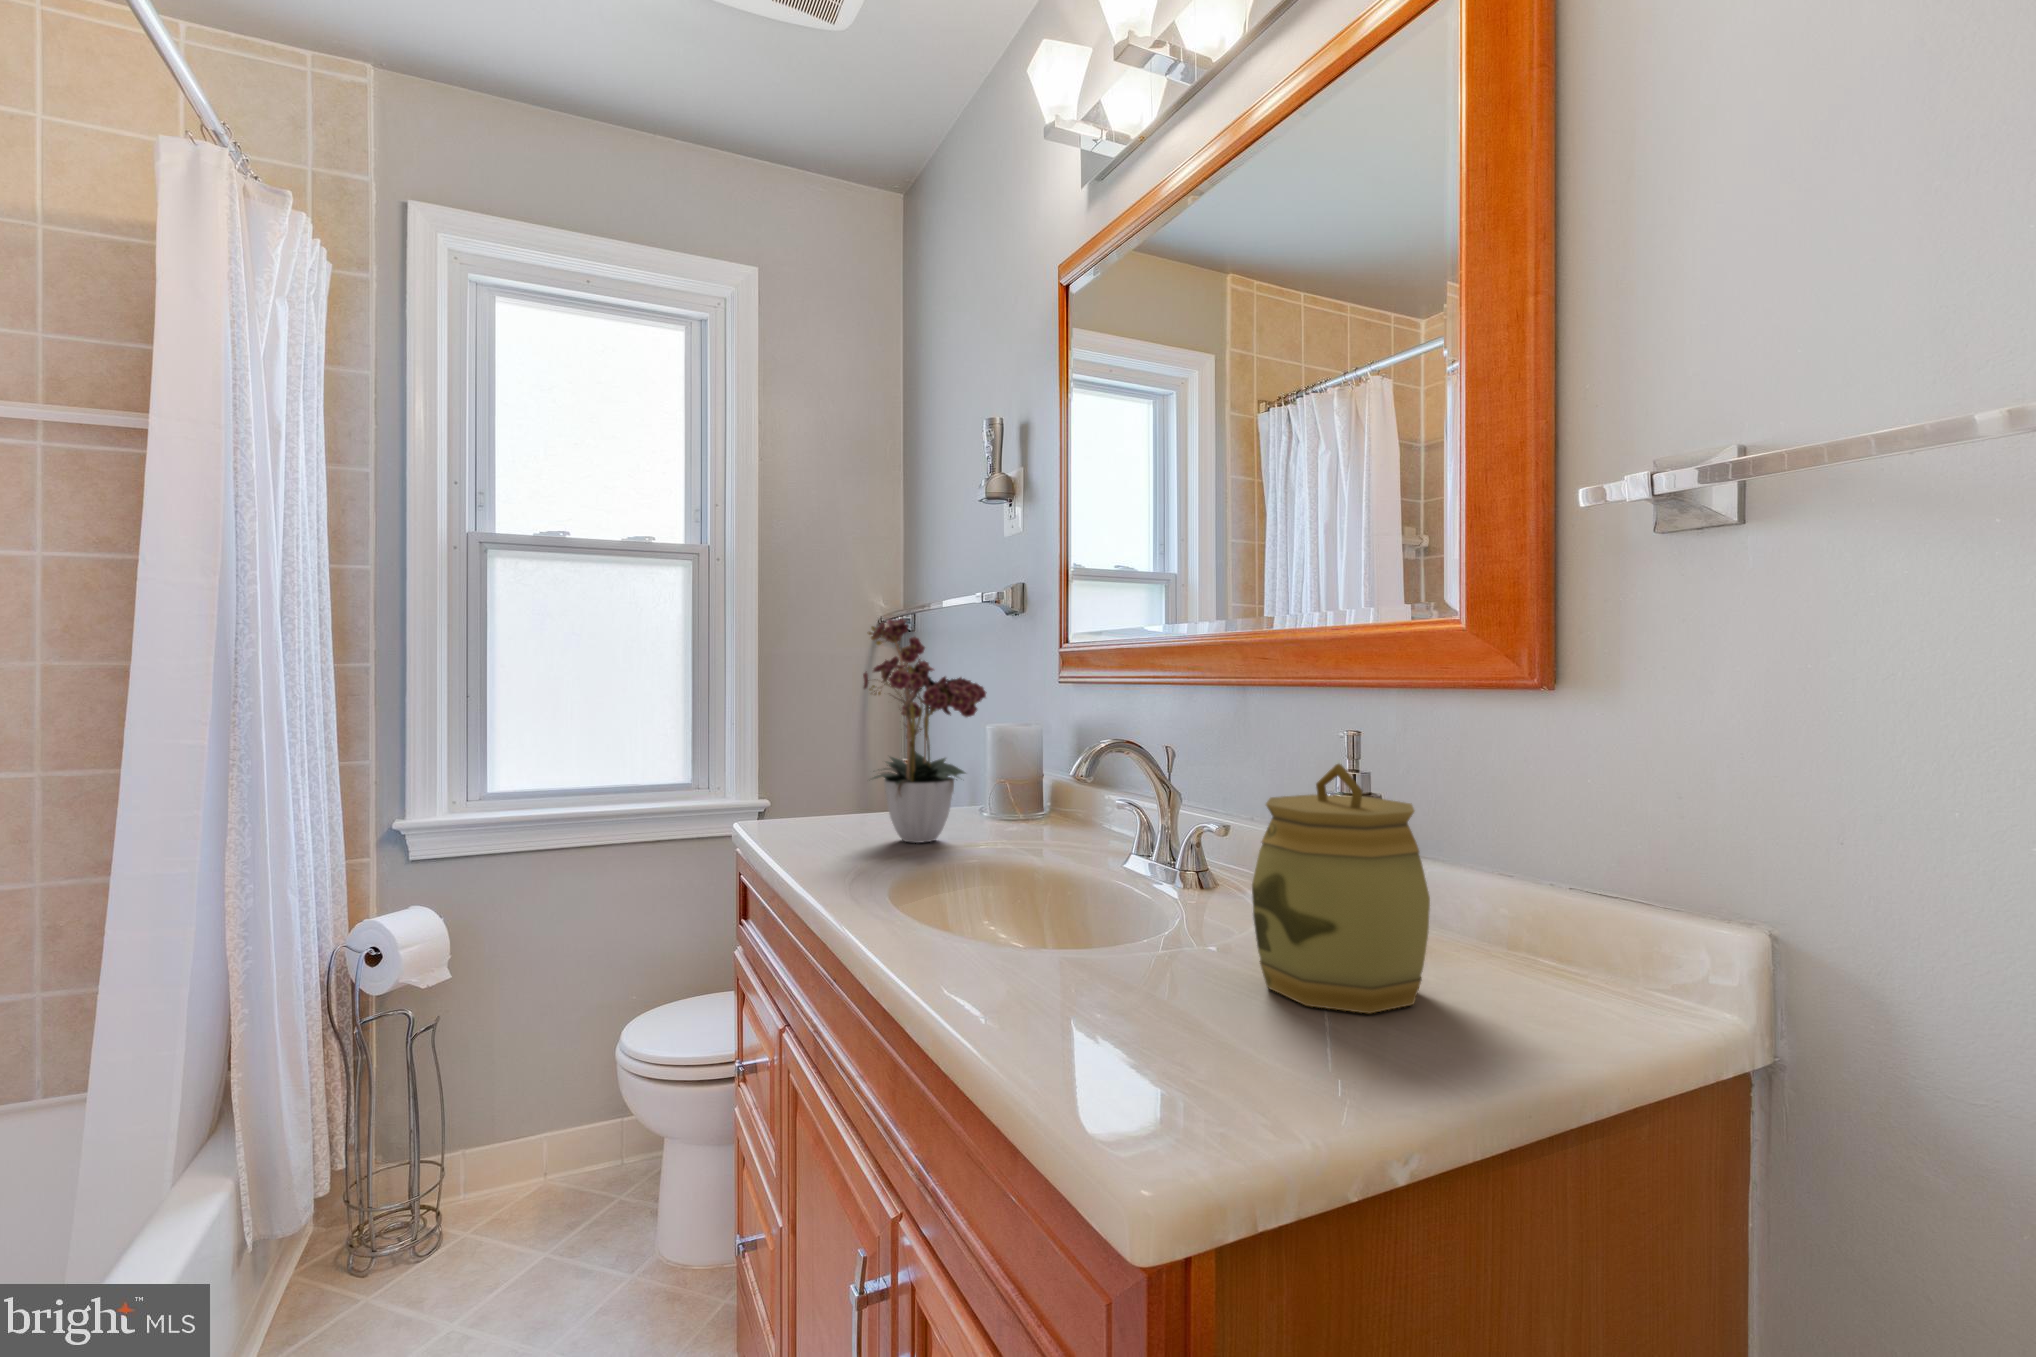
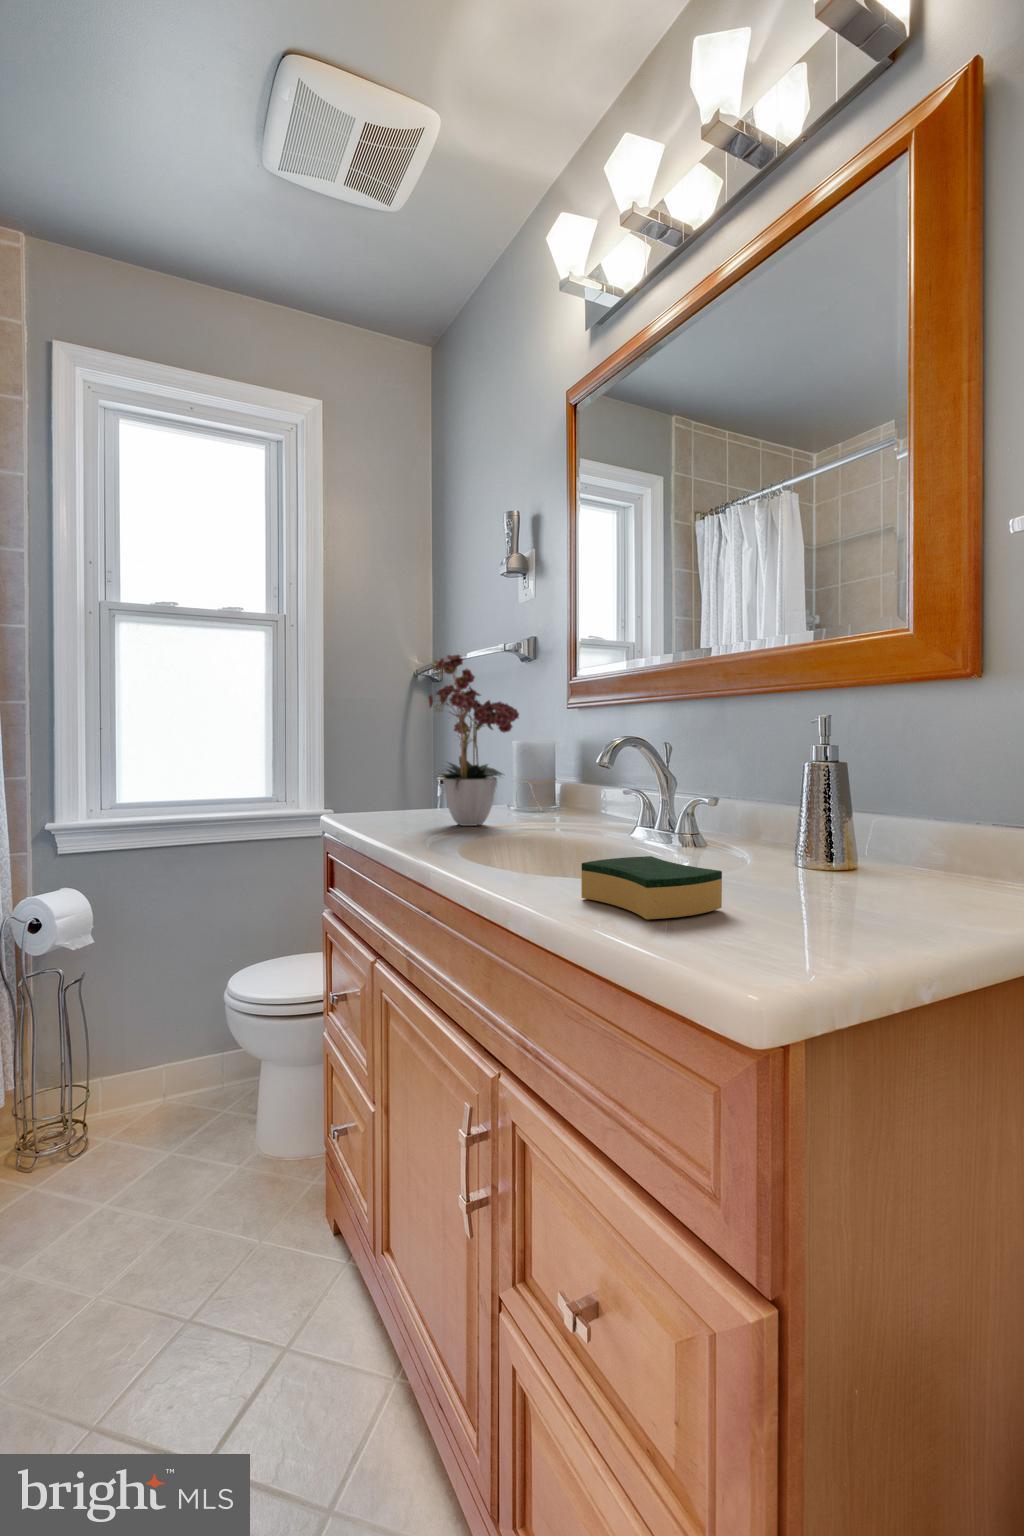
jar: present [1252,764,1430,1013] -> none [769,725,909,905]
sponge: none [996,934,1172,1041] -> present [581,856,722,919]

